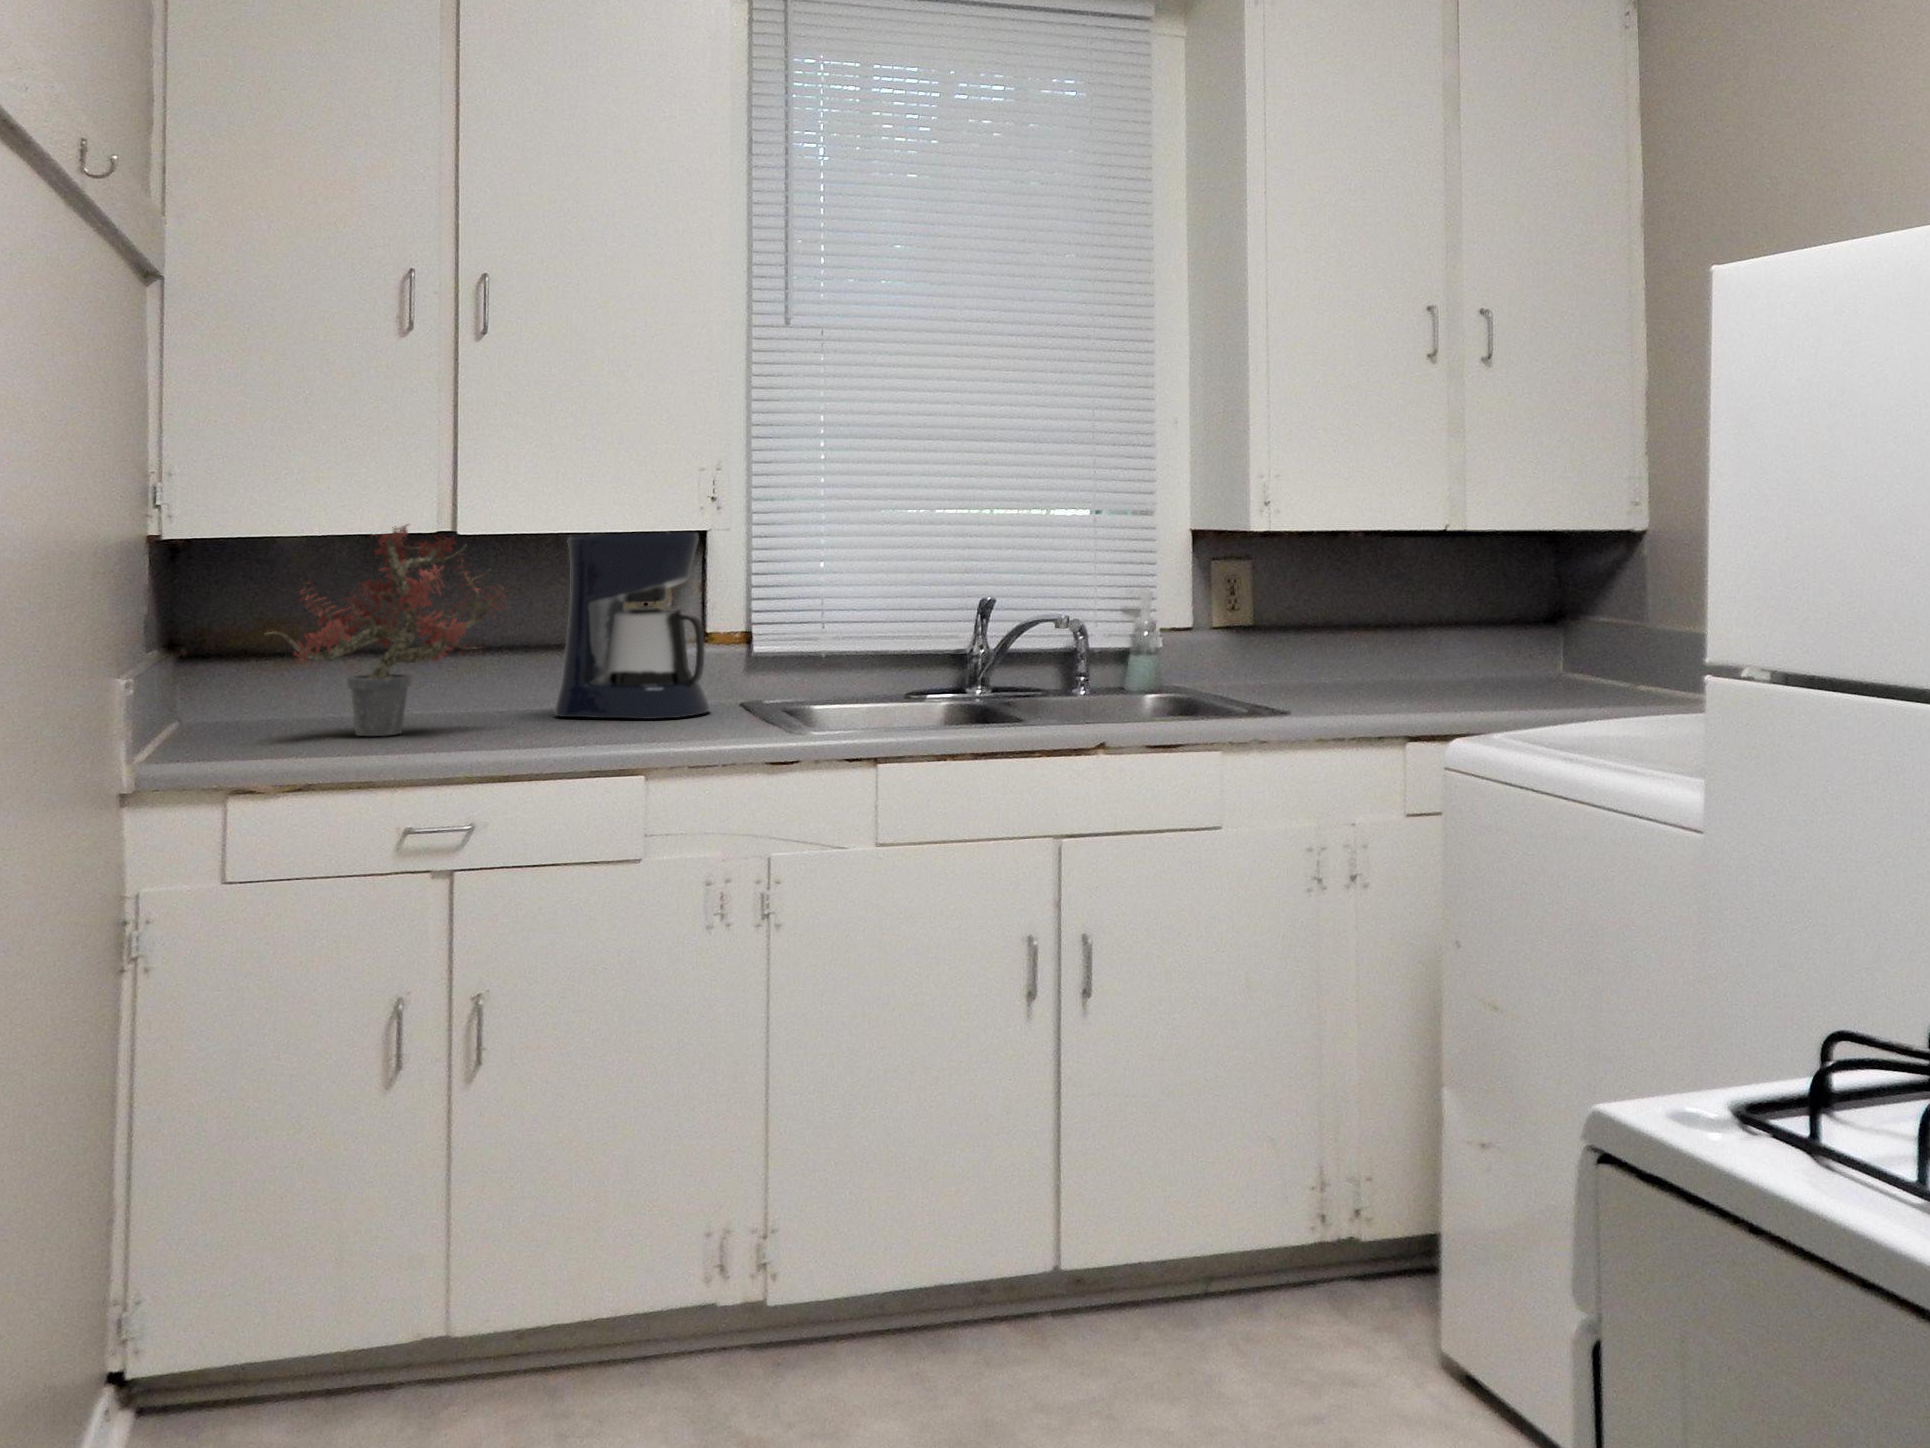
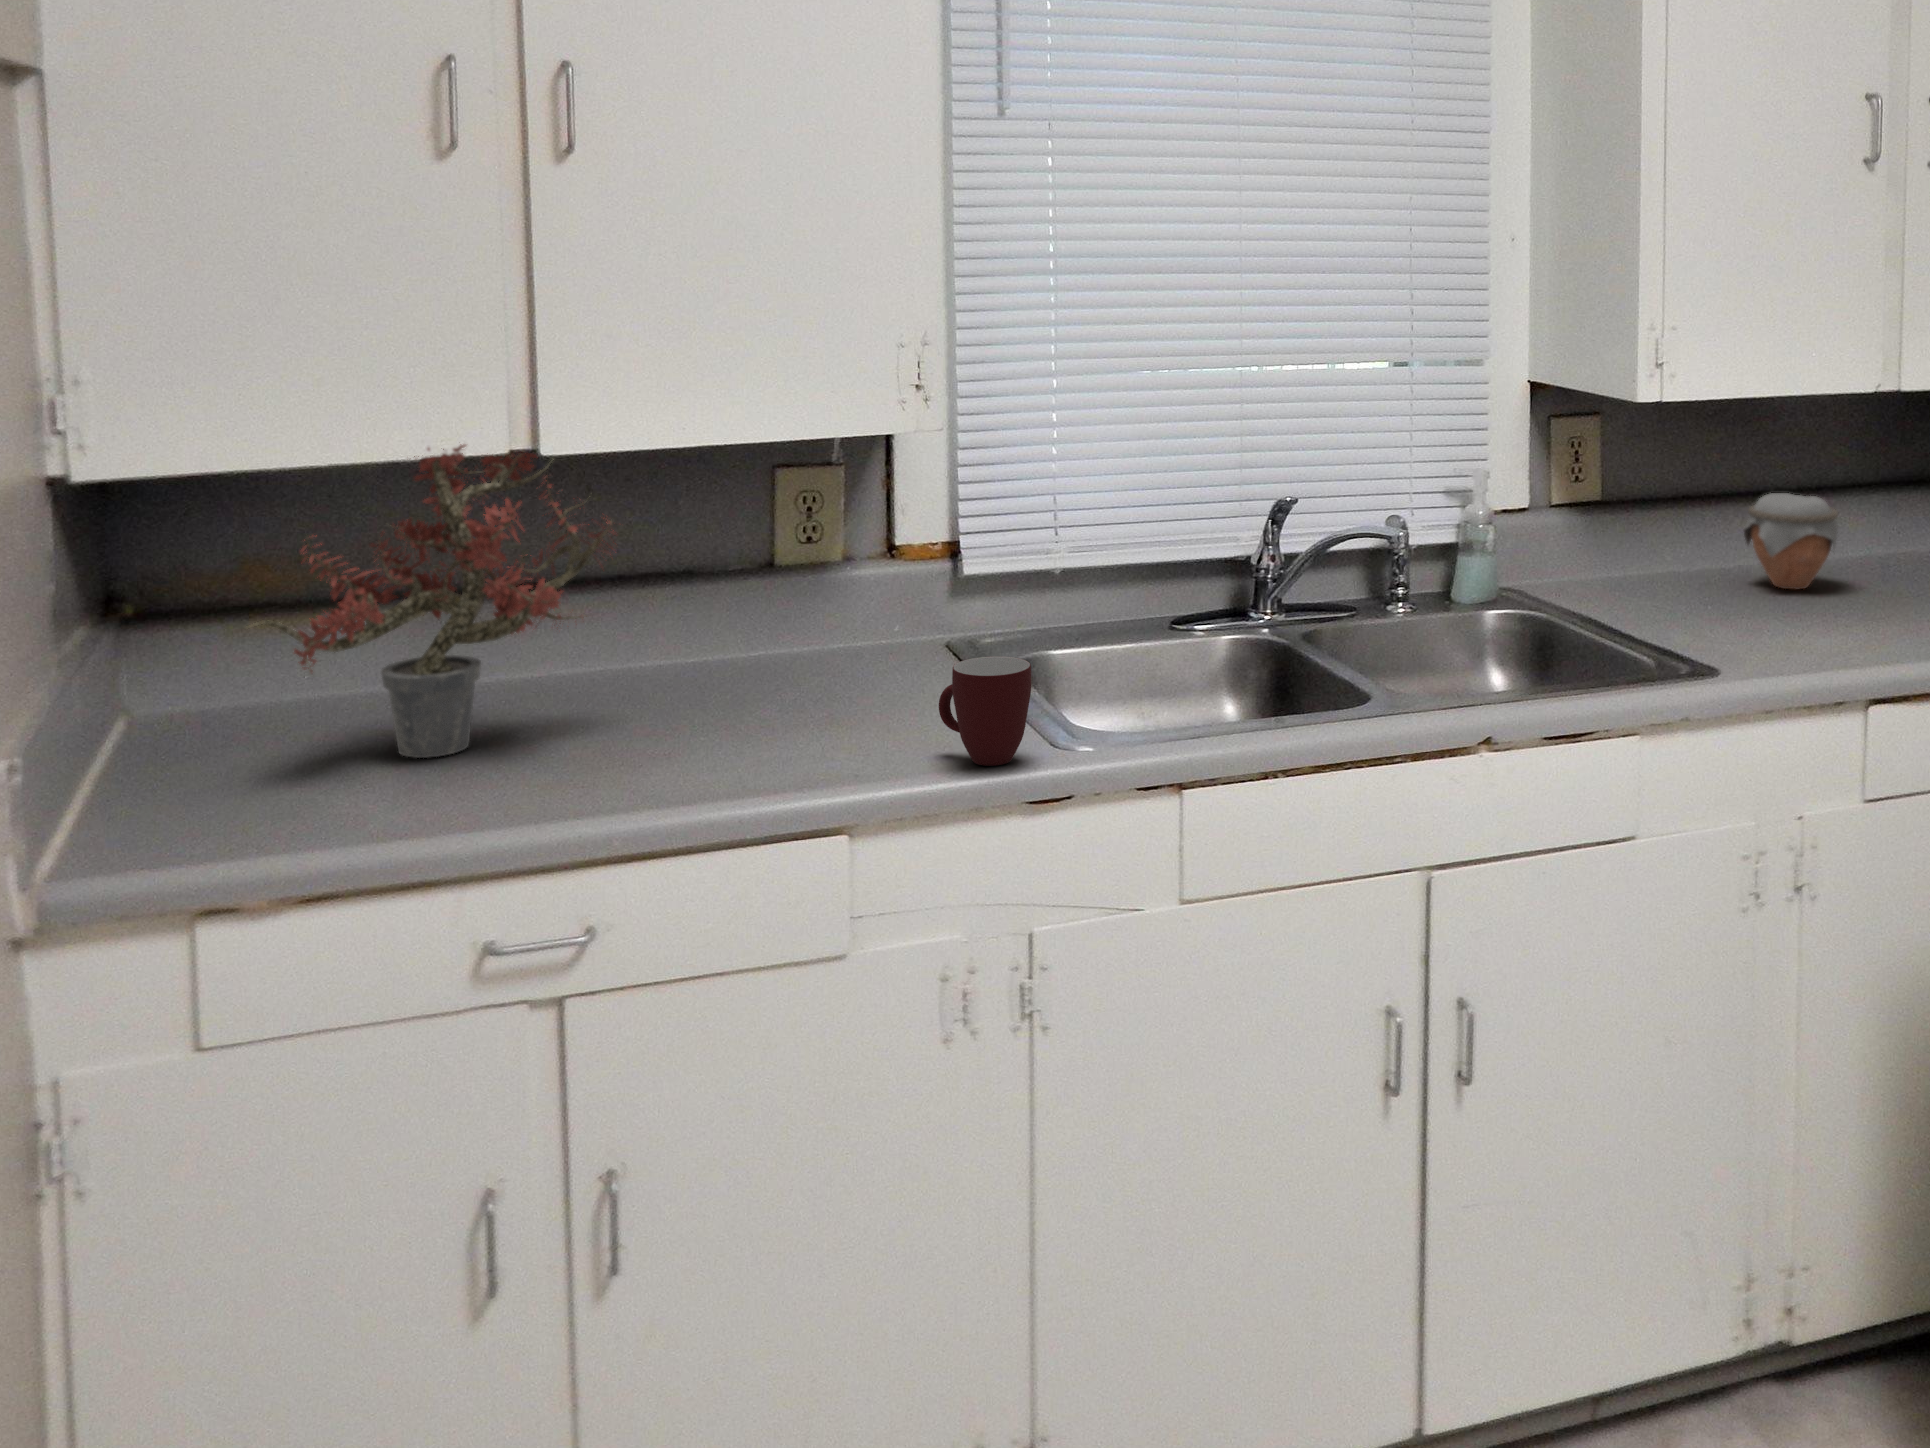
coffee maker: present [555,533,711,719] -> none [690,388,910,690]
jar: none [1360,620,1434,692] -> present [1744,493,1838,589]
mug: none [714,671,776,741] -> present [939,656,1031,766]

